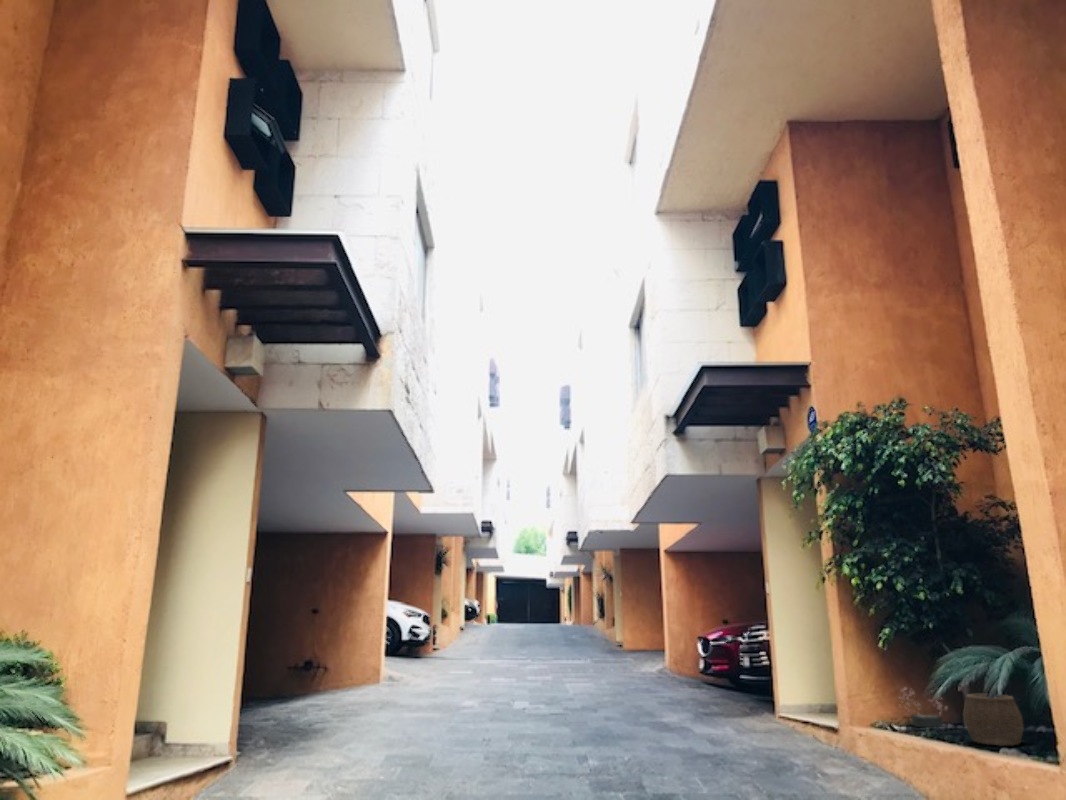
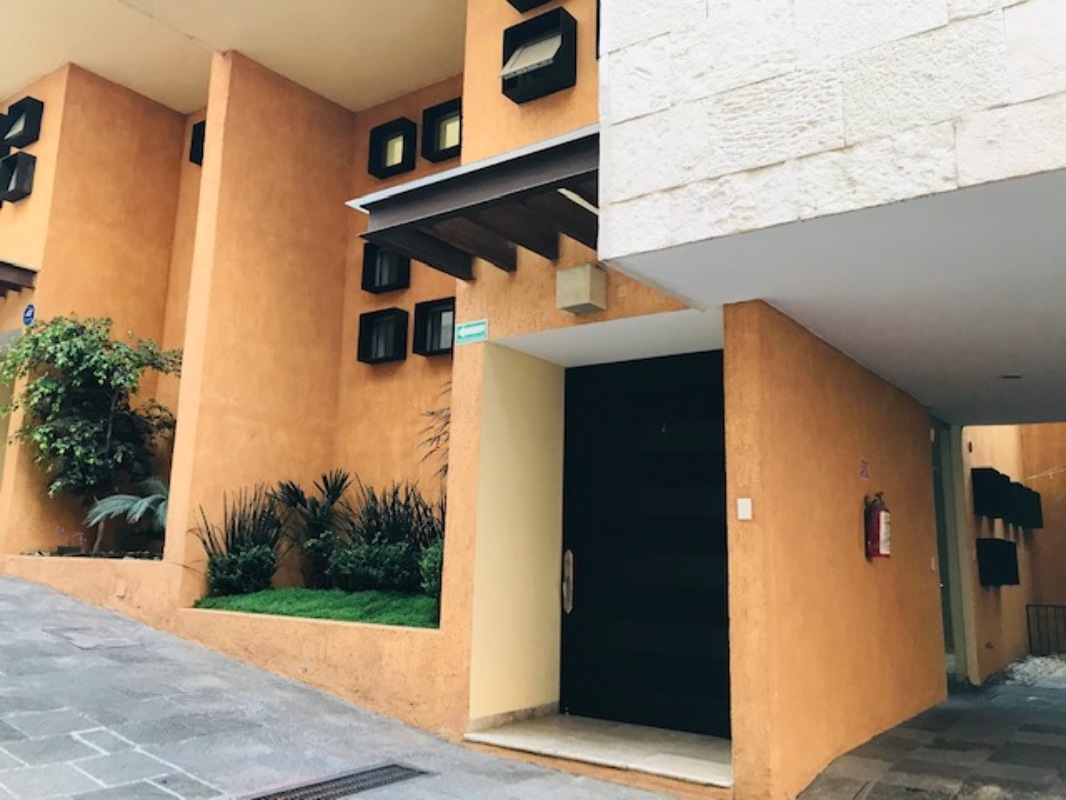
woven basket: present [964,694,1023,746] -> none [105,526,143,555]

